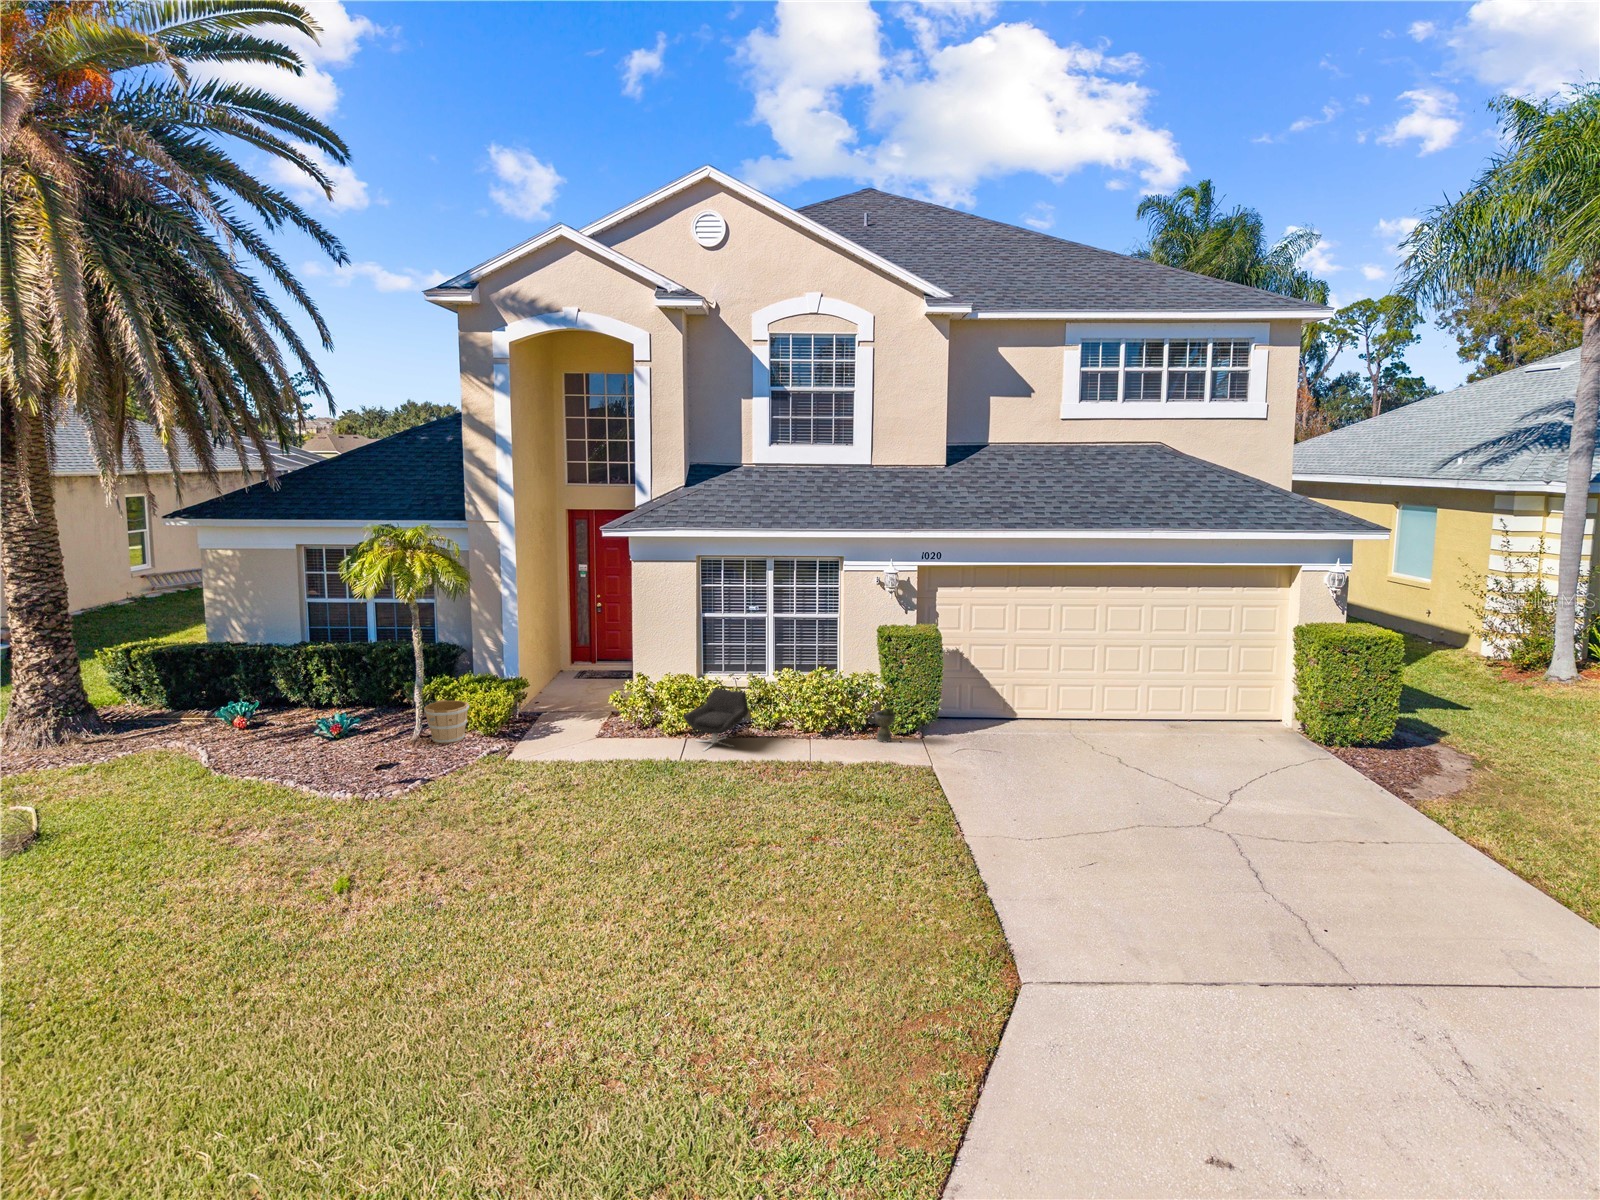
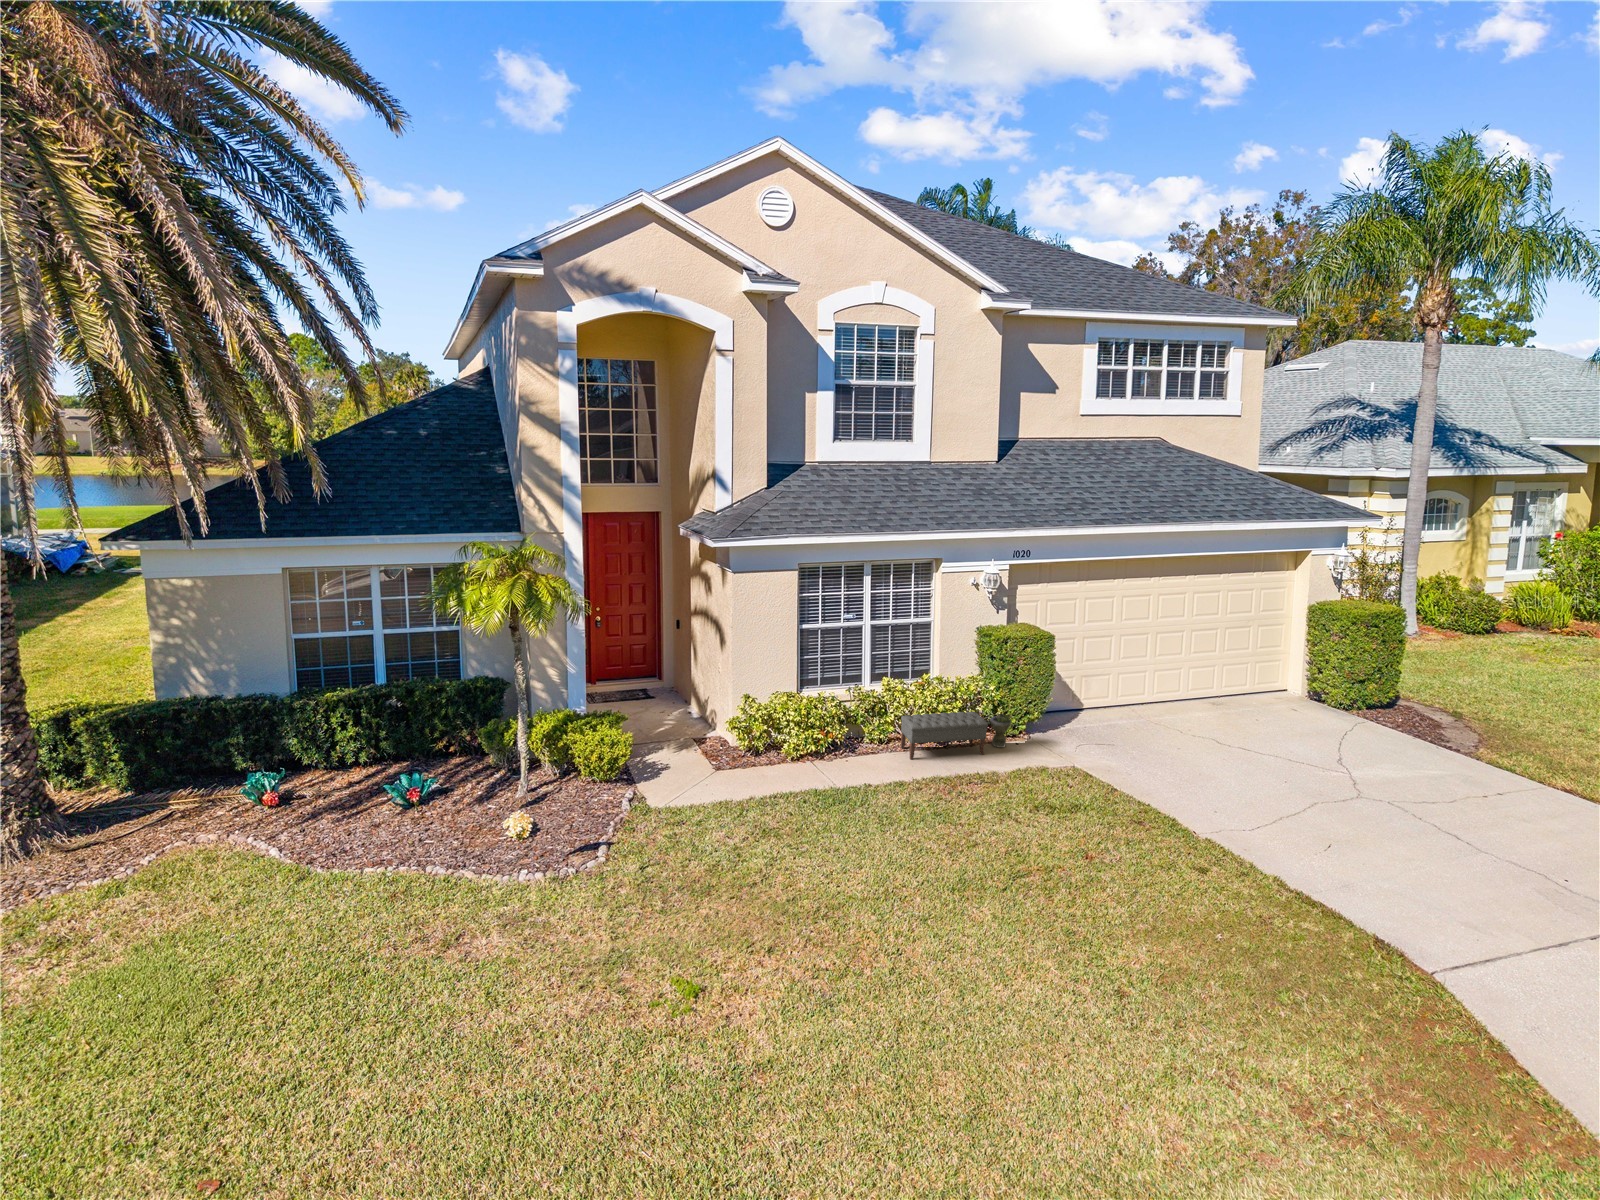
lounge chair: present [684,689,749,750] -> none [817,704,876,775]
wooden bucket: present [424,700,469,743] -> none [535,737,583,789]
bench: none [779,703,861,746] -> present [901,712,988,760]

